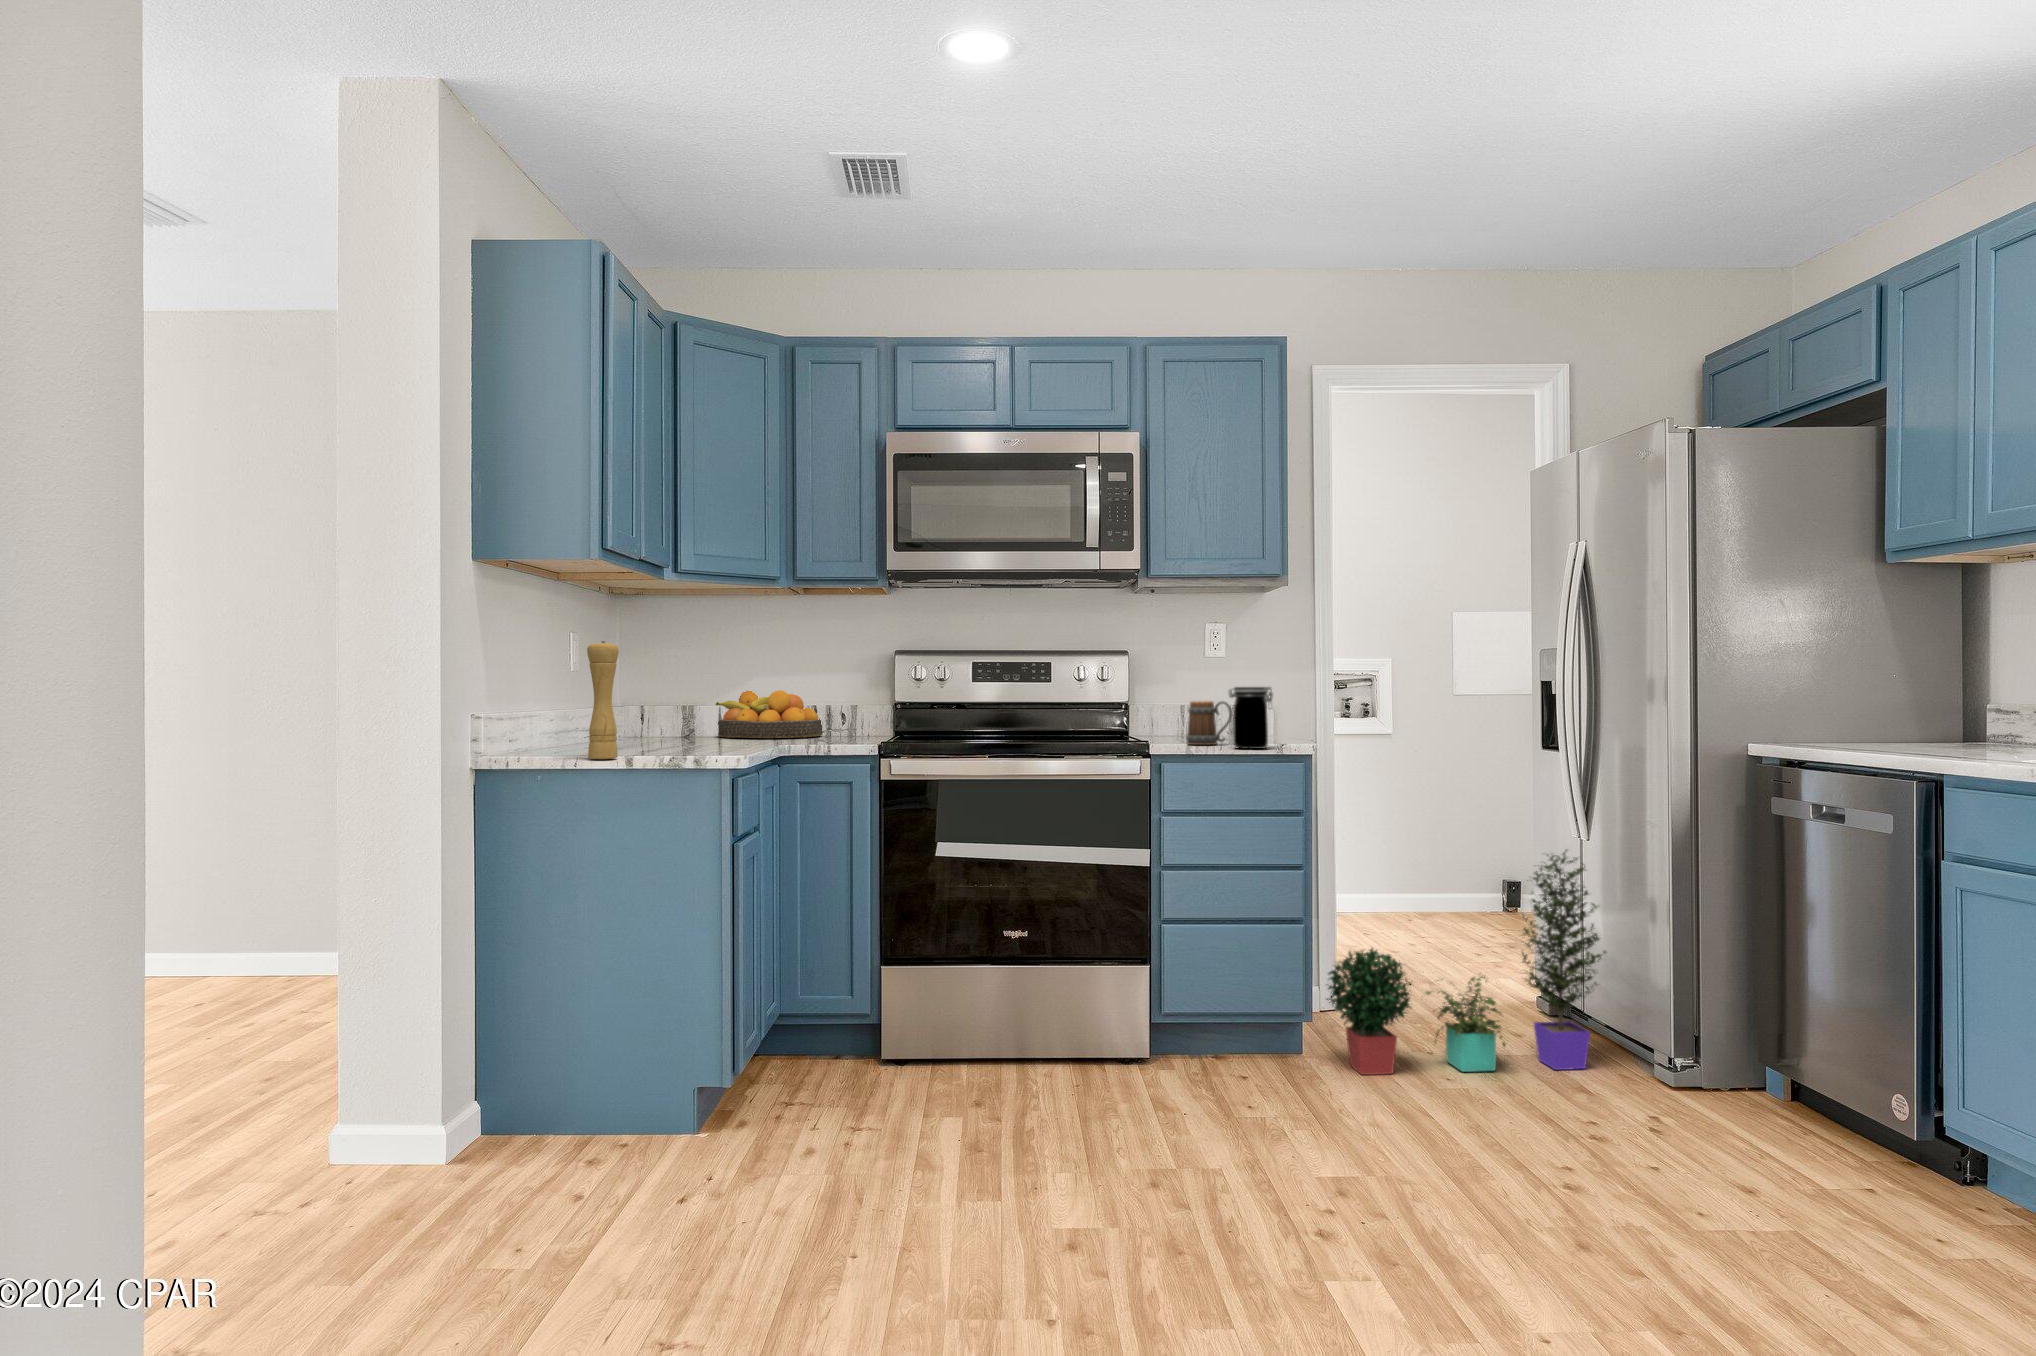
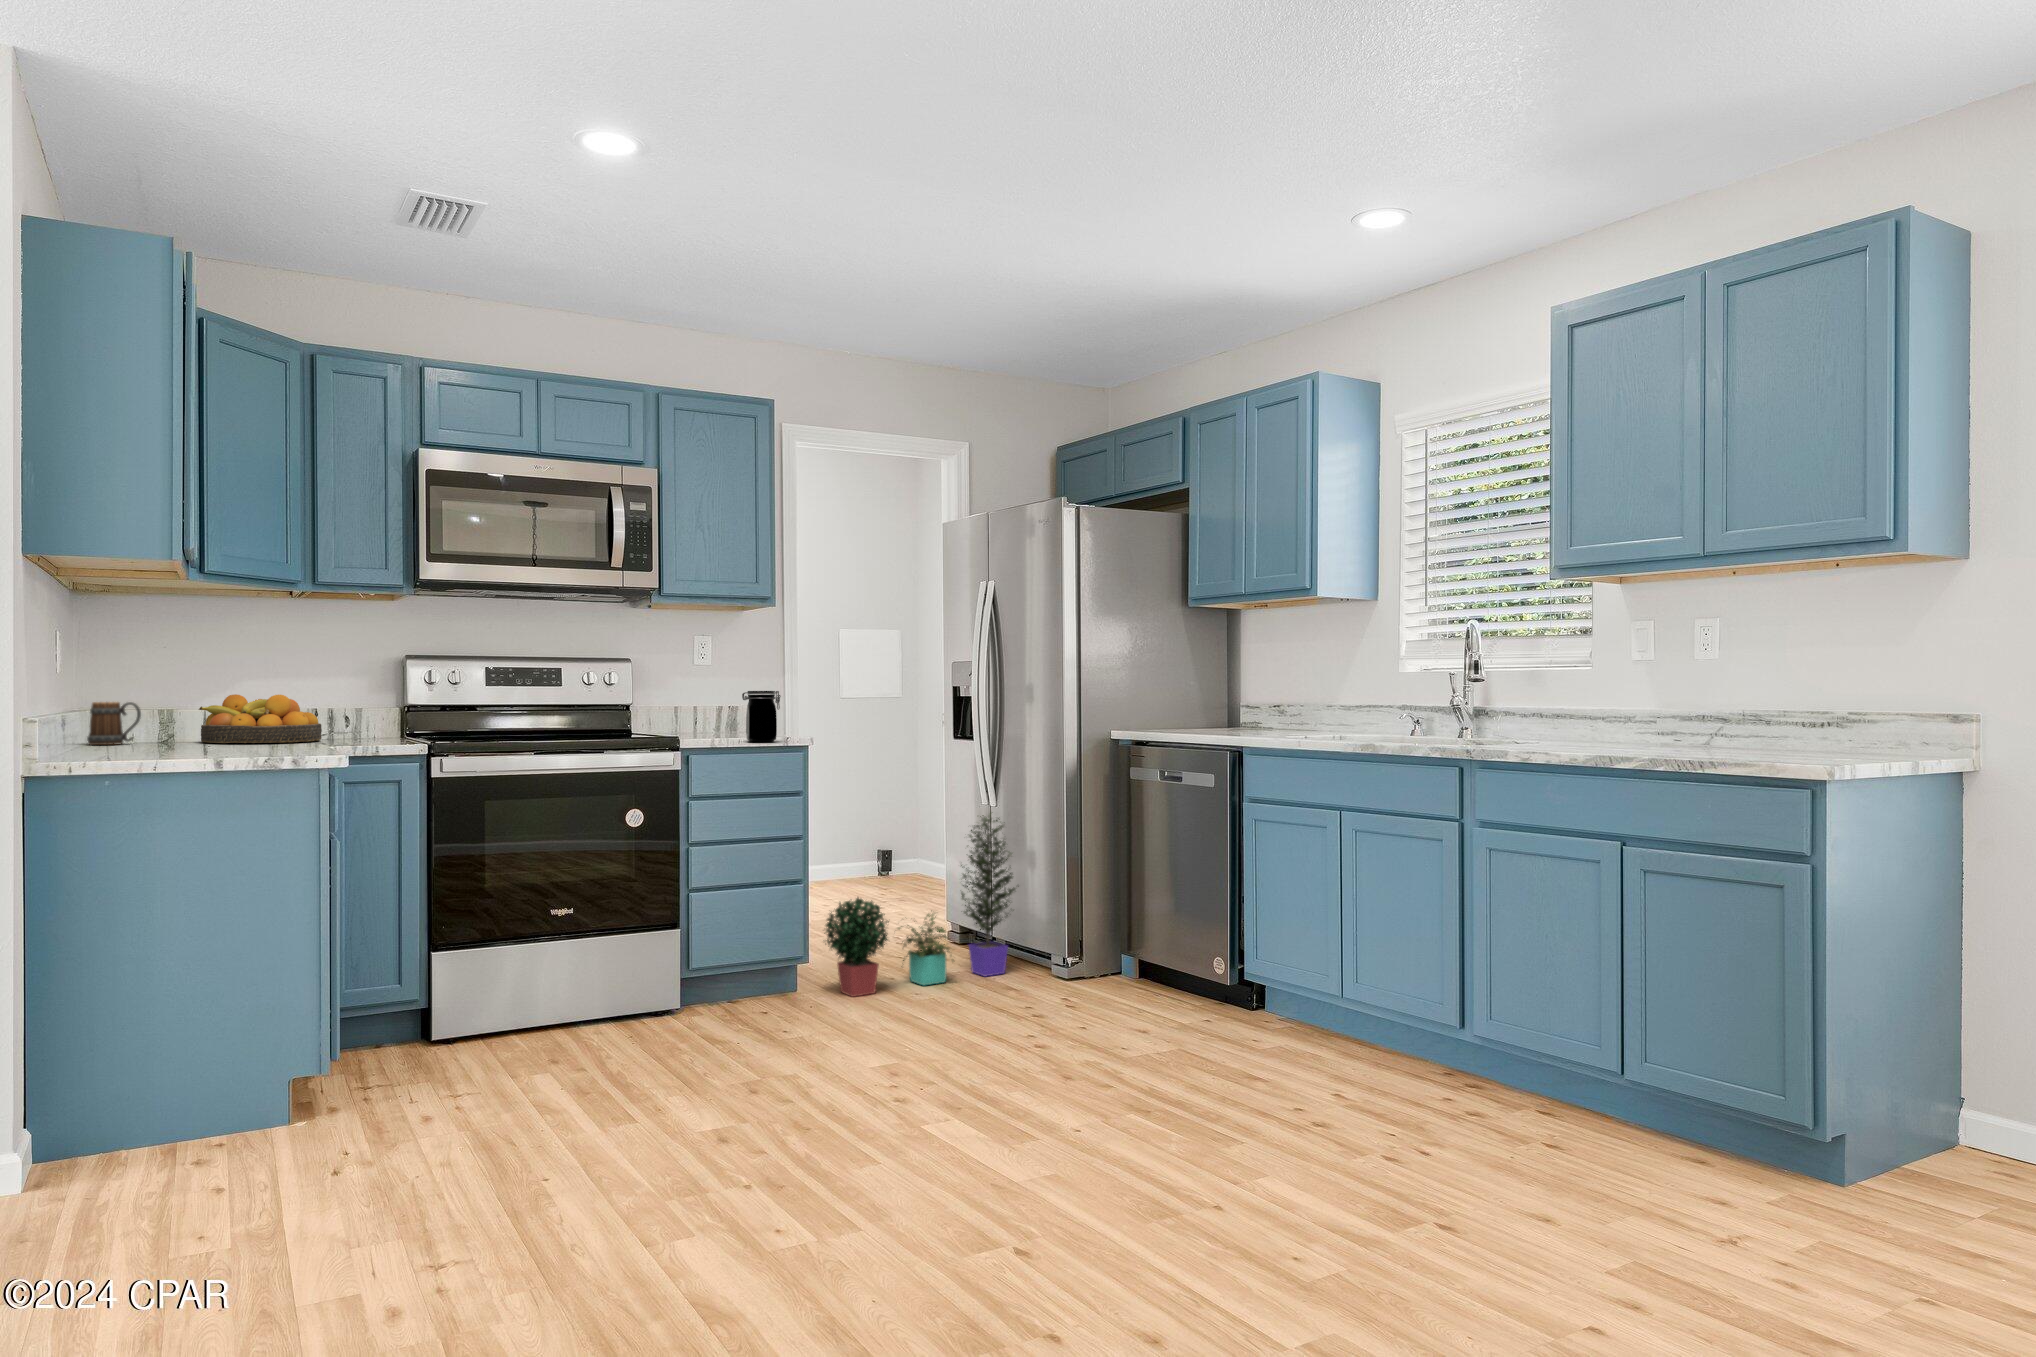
pepper mill: present [587,641,619,759] -> none [148,646,183,764]
mug: present [1186,701,1232,745] -> present [87,702,141,745]

